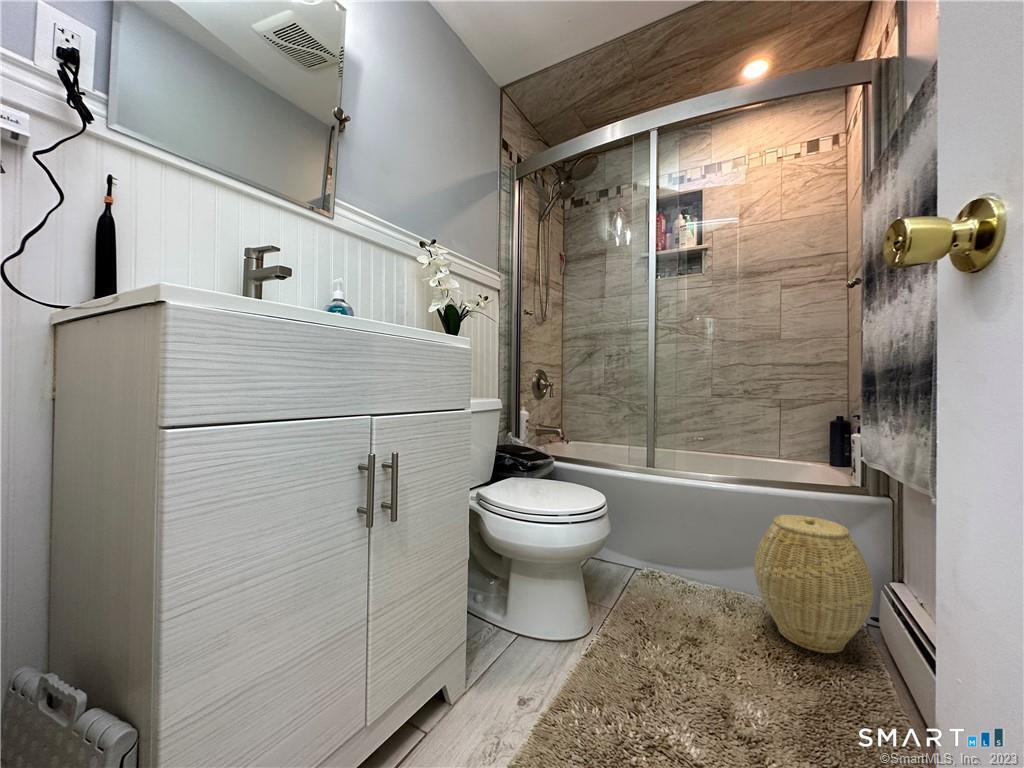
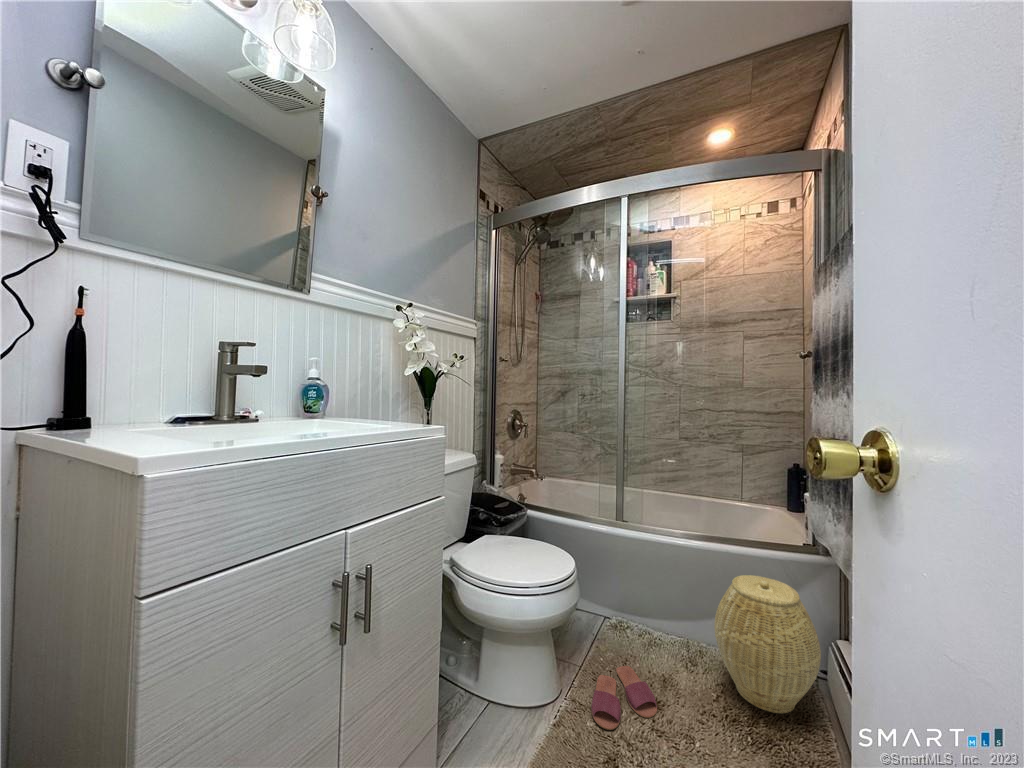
slippers: none [623,610,694,663] -> present [591,666,657,730]

